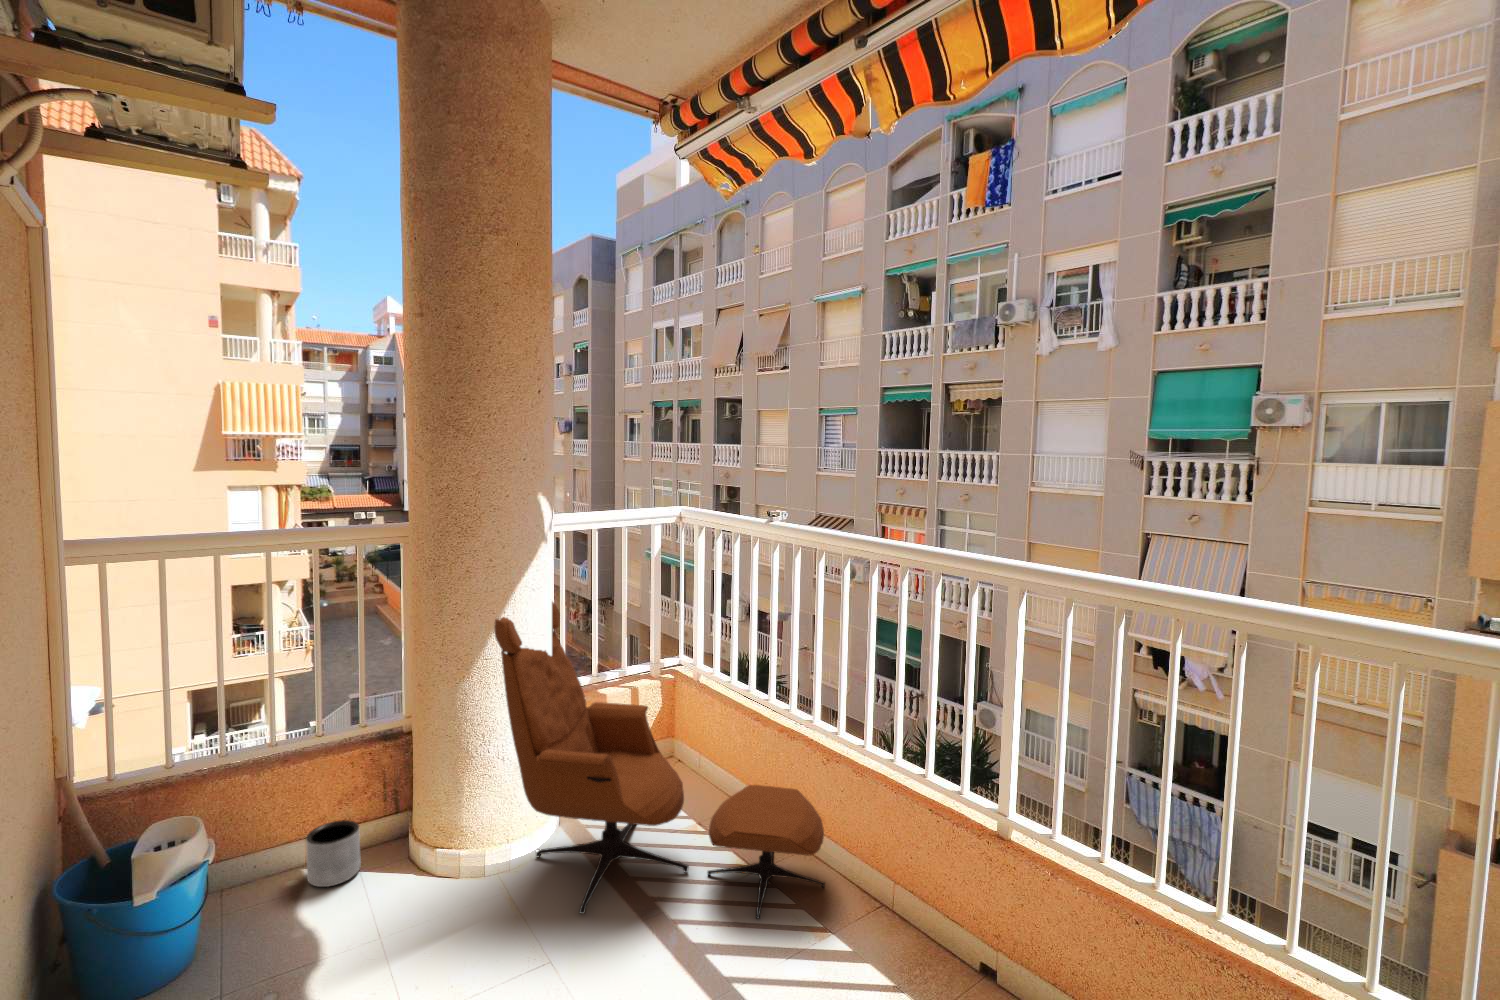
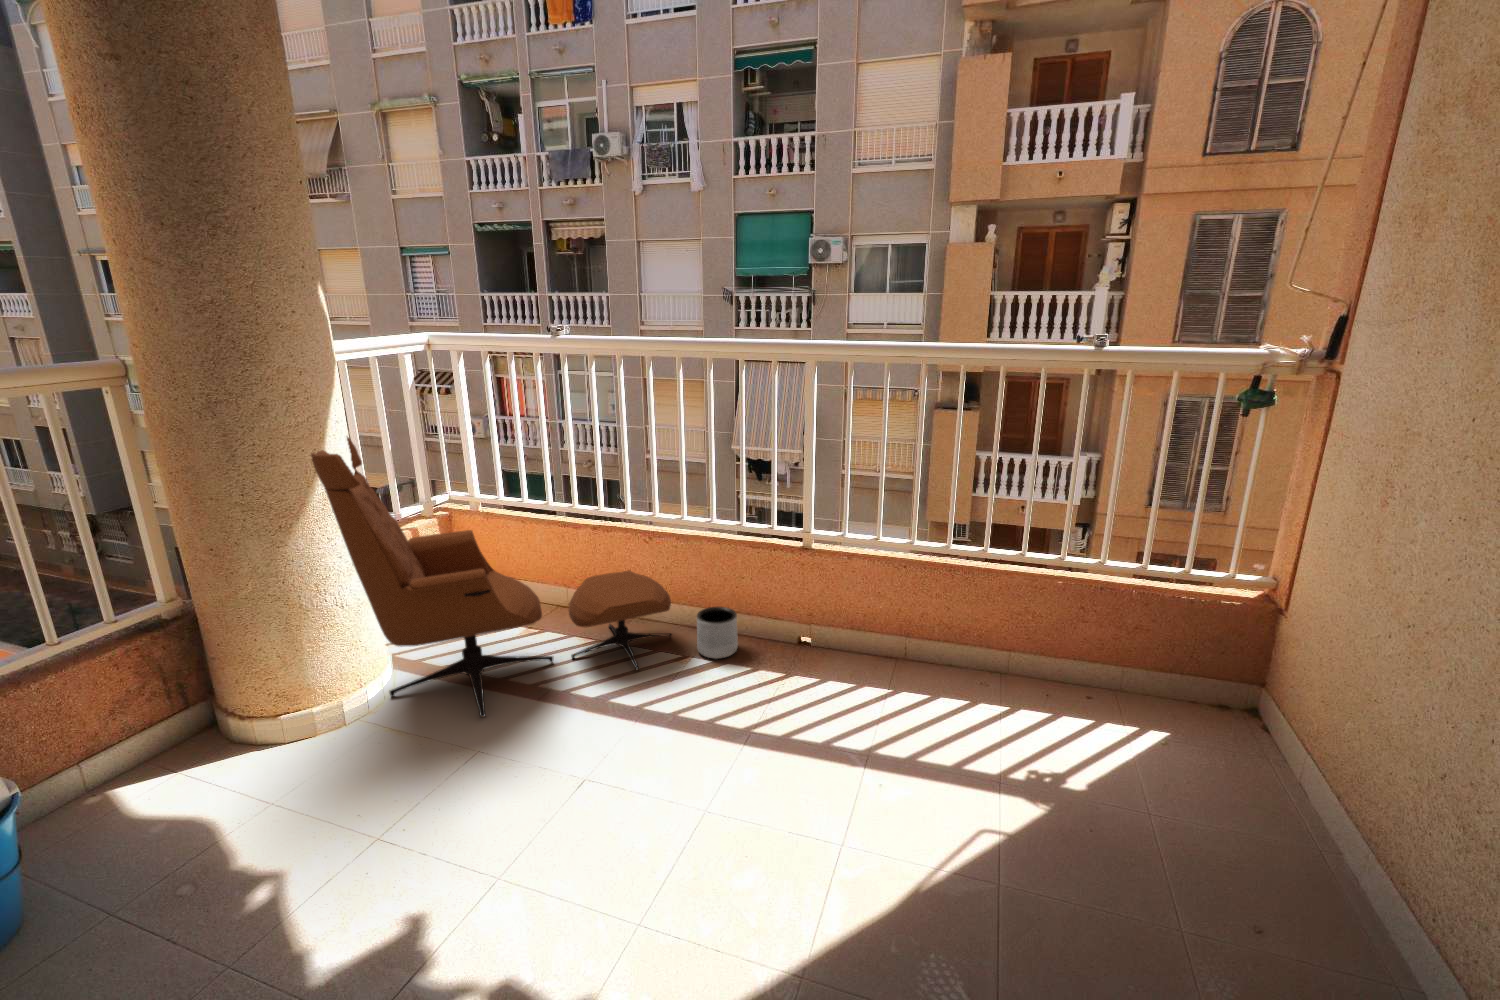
planter: present [306,820,361,887] -> present [697,607,738,659]

